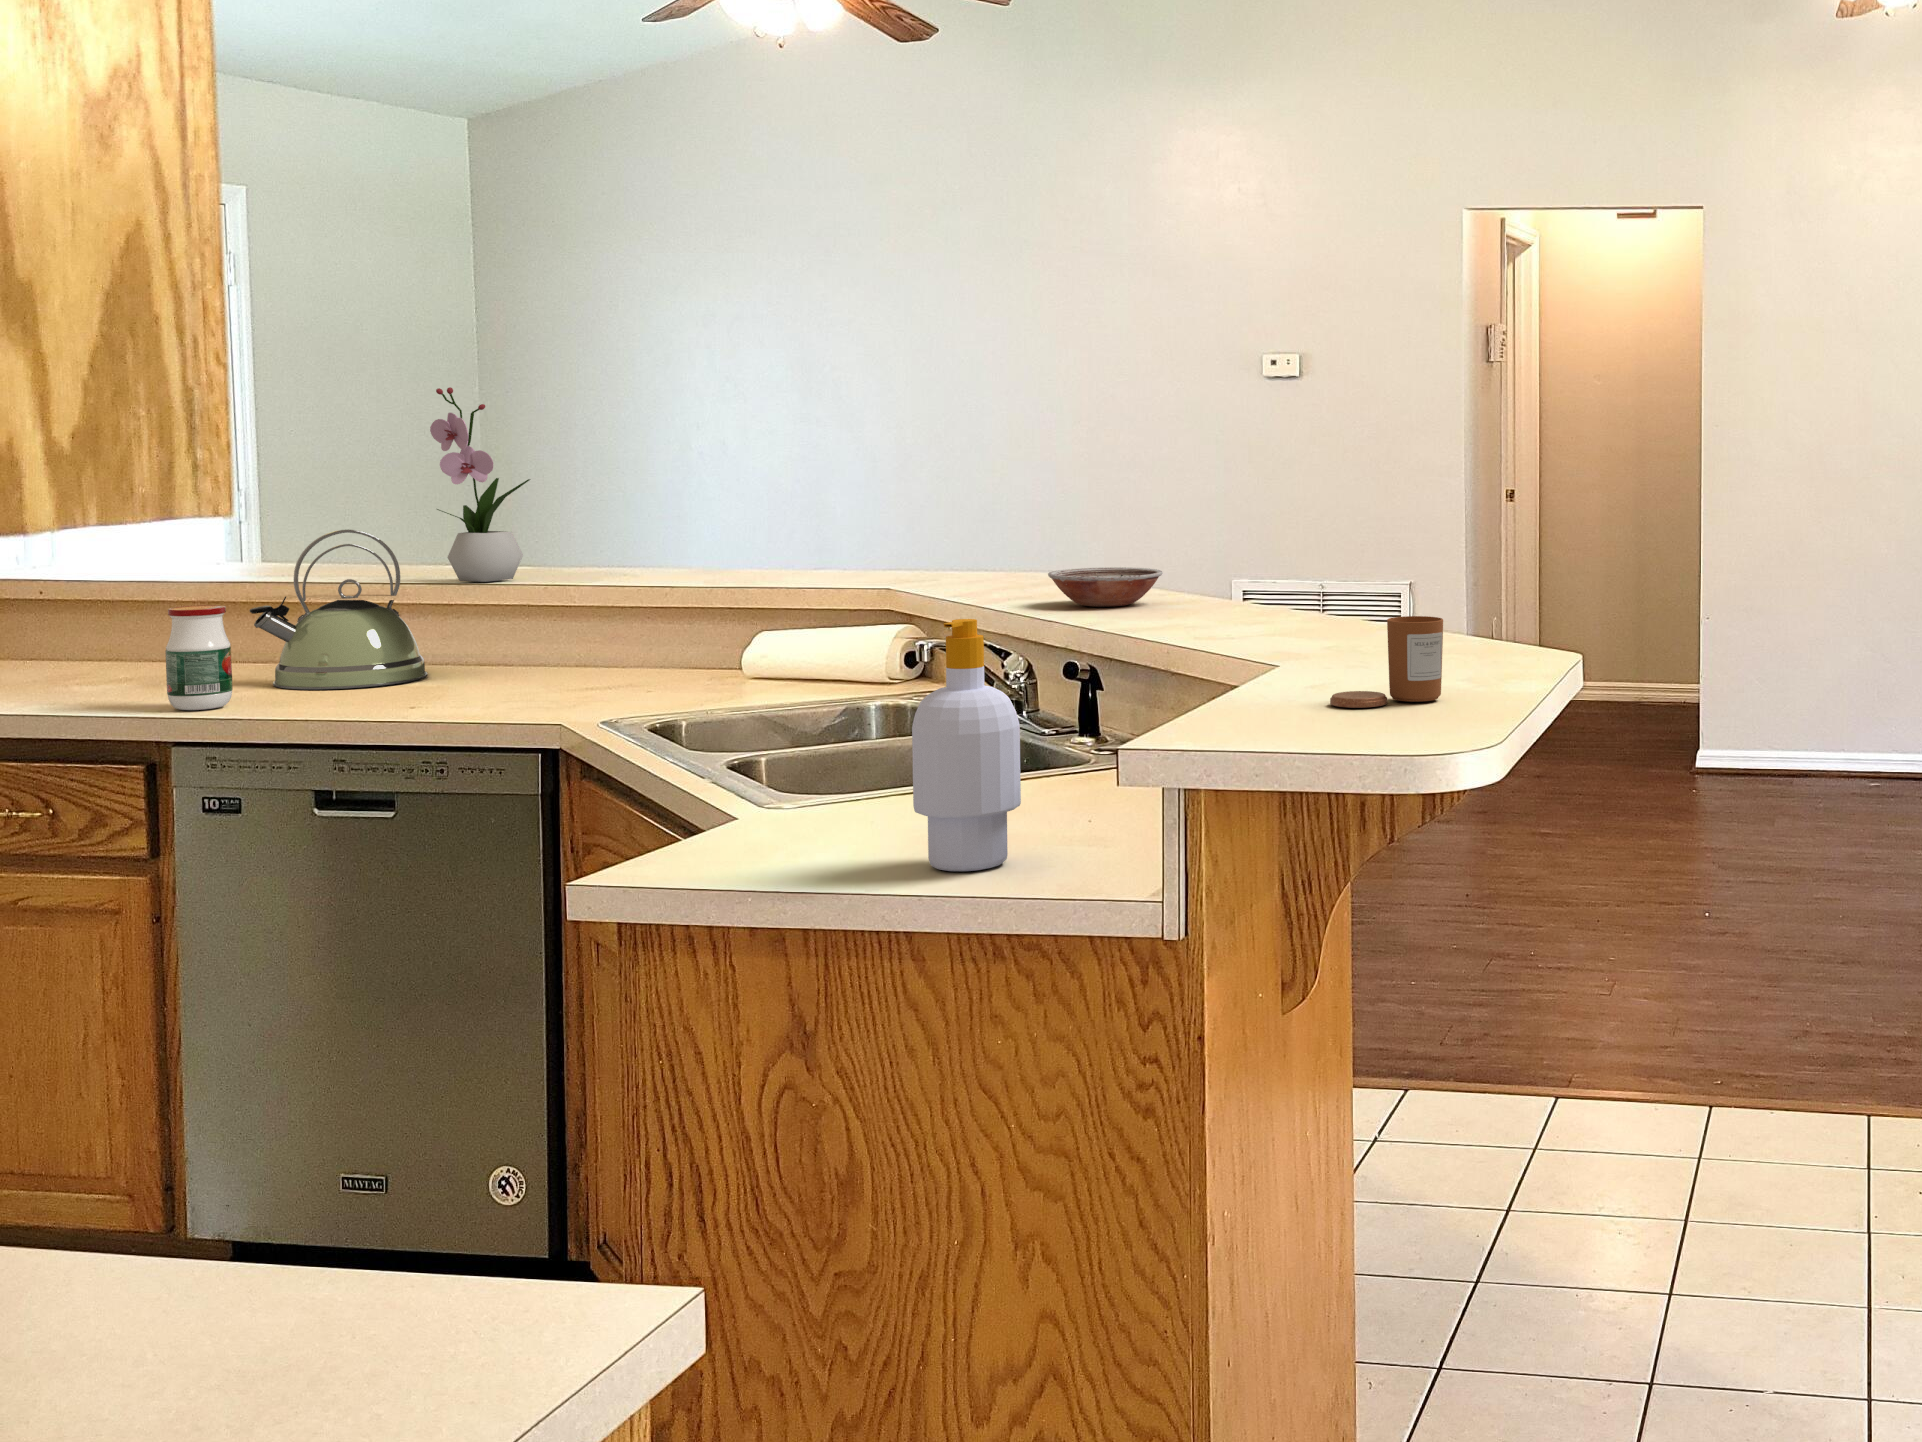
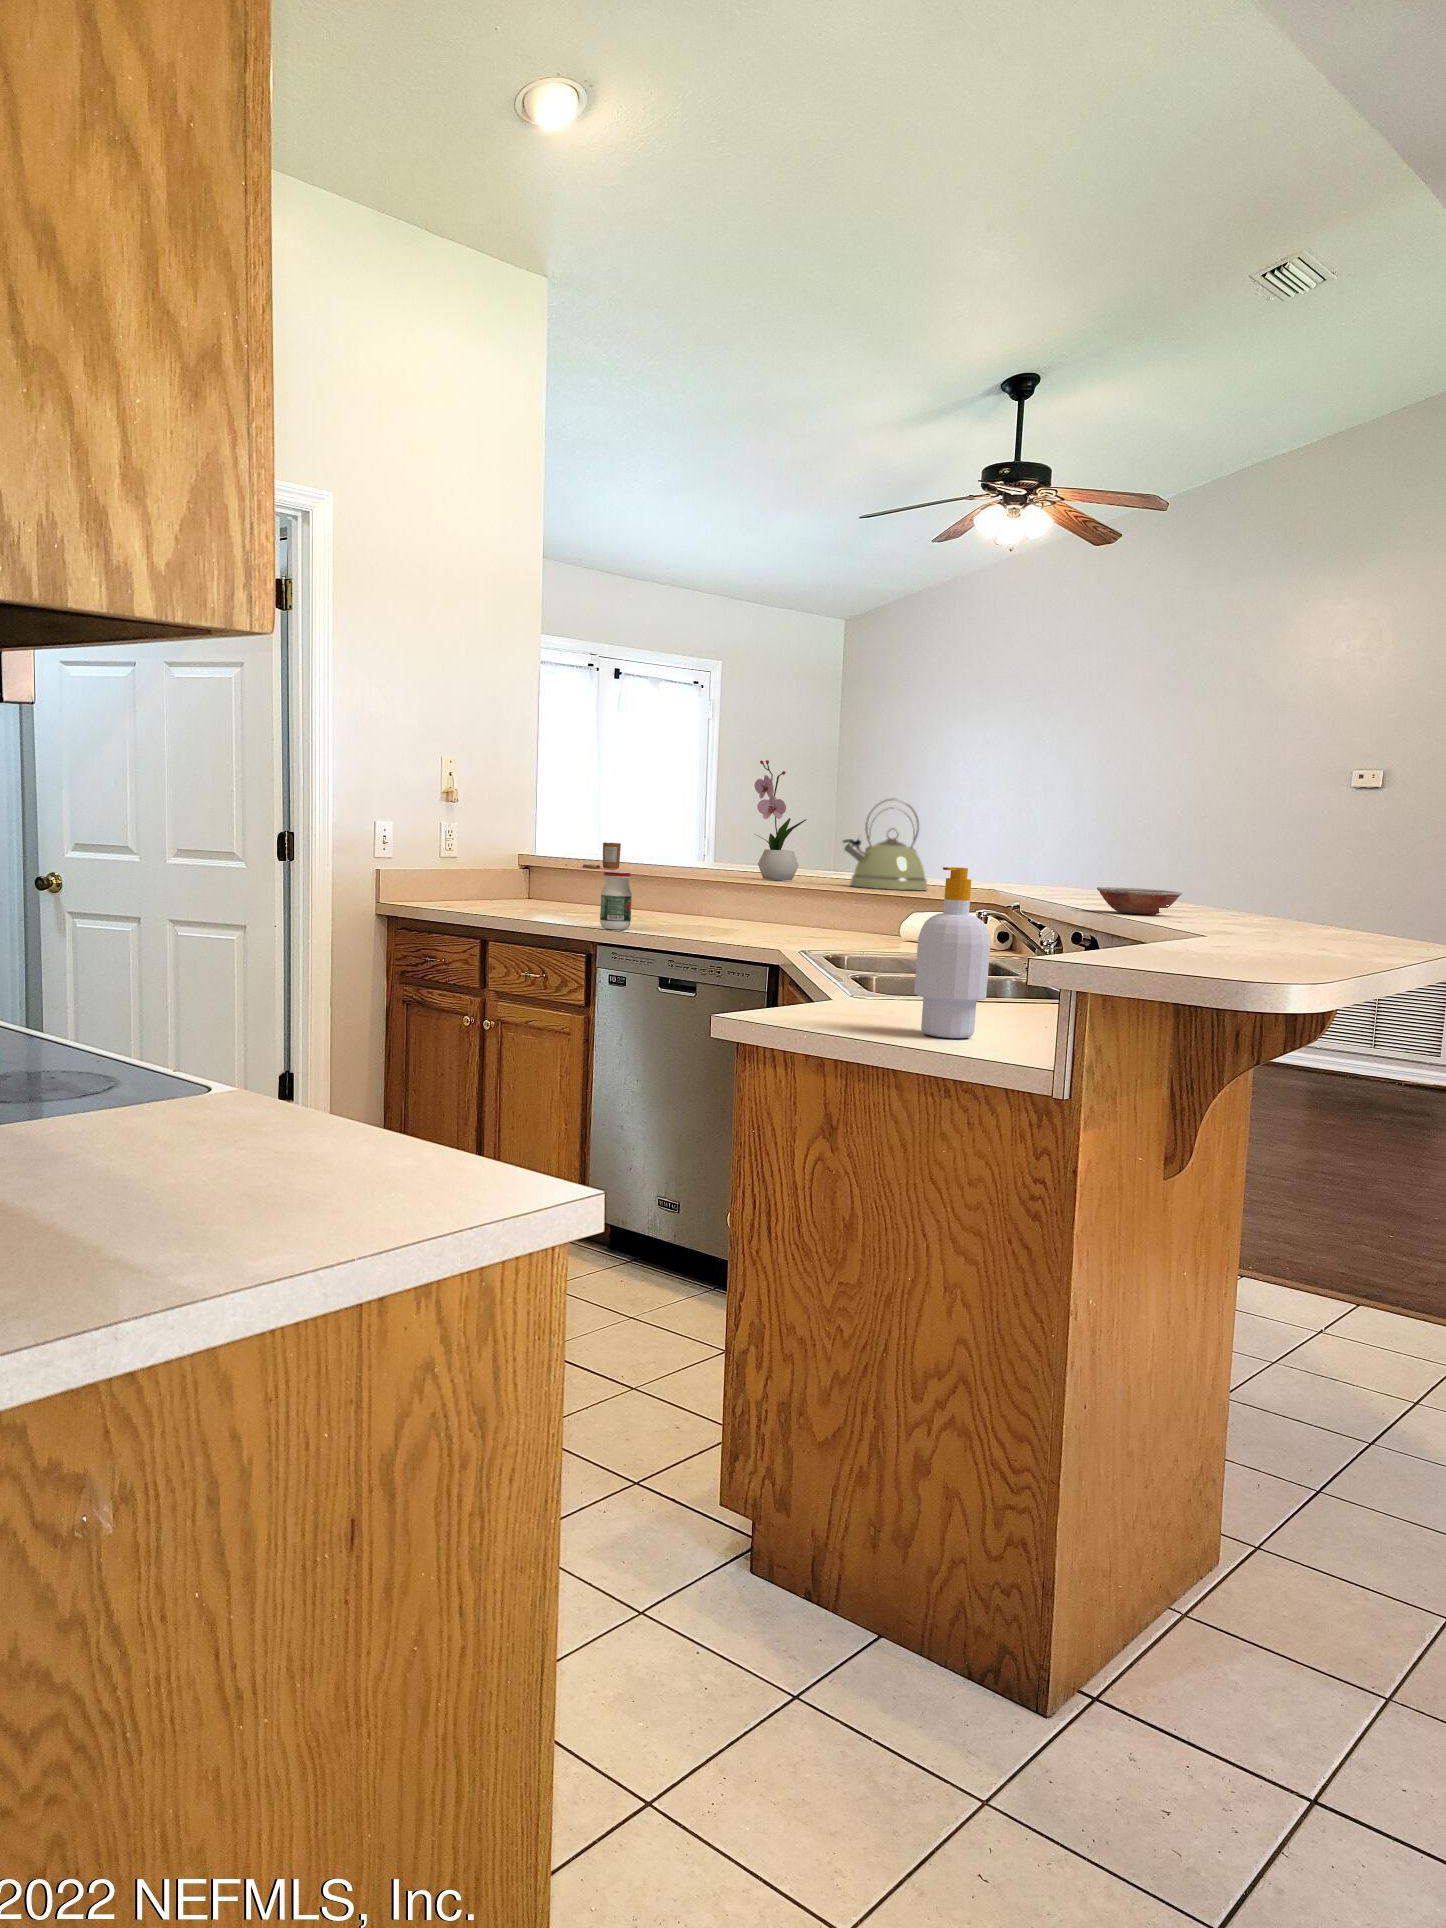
kettle: present [250,529,427,690] -> present [843,799,927,891]
candle: present [1330,616,1443,708] -> present [582,843,621,869]

